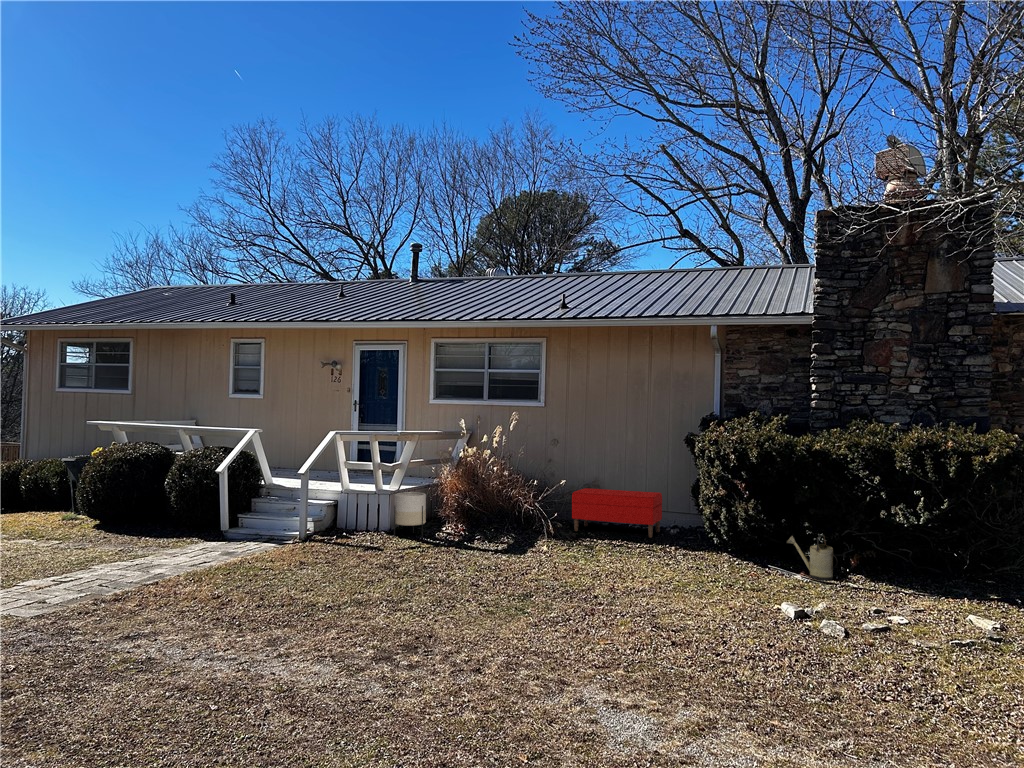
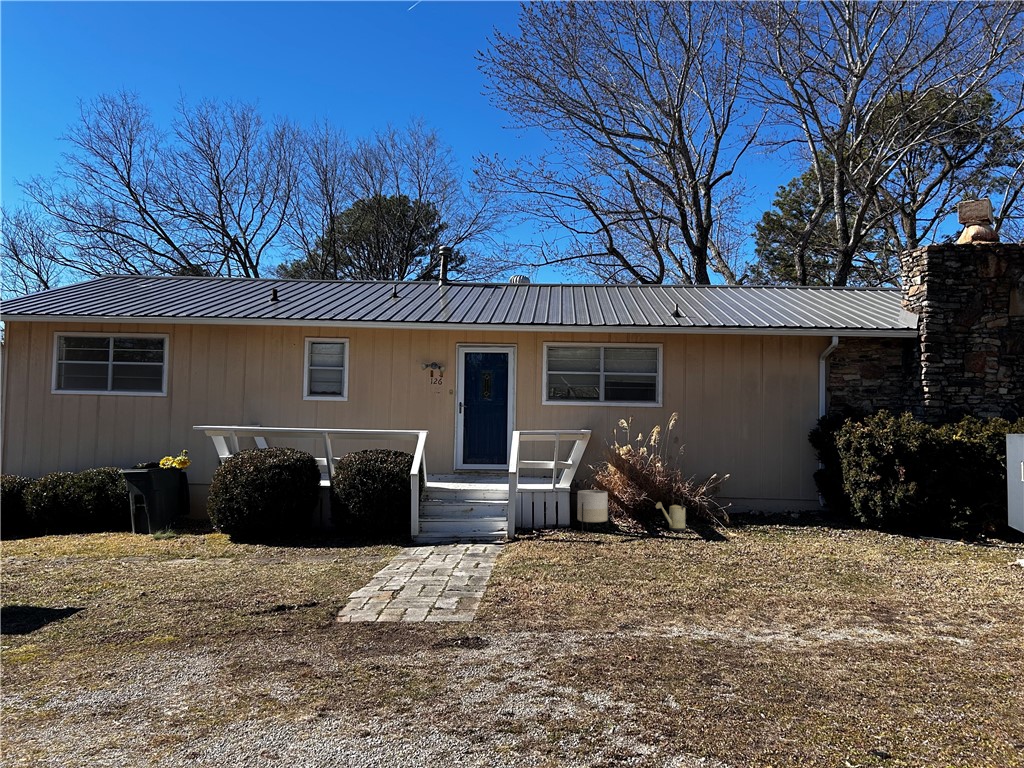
bench: present [572,488,662,538] -> none [708,482,792,522]
watering can: present [787,535,837,580] -> present [656,499,687,530]

